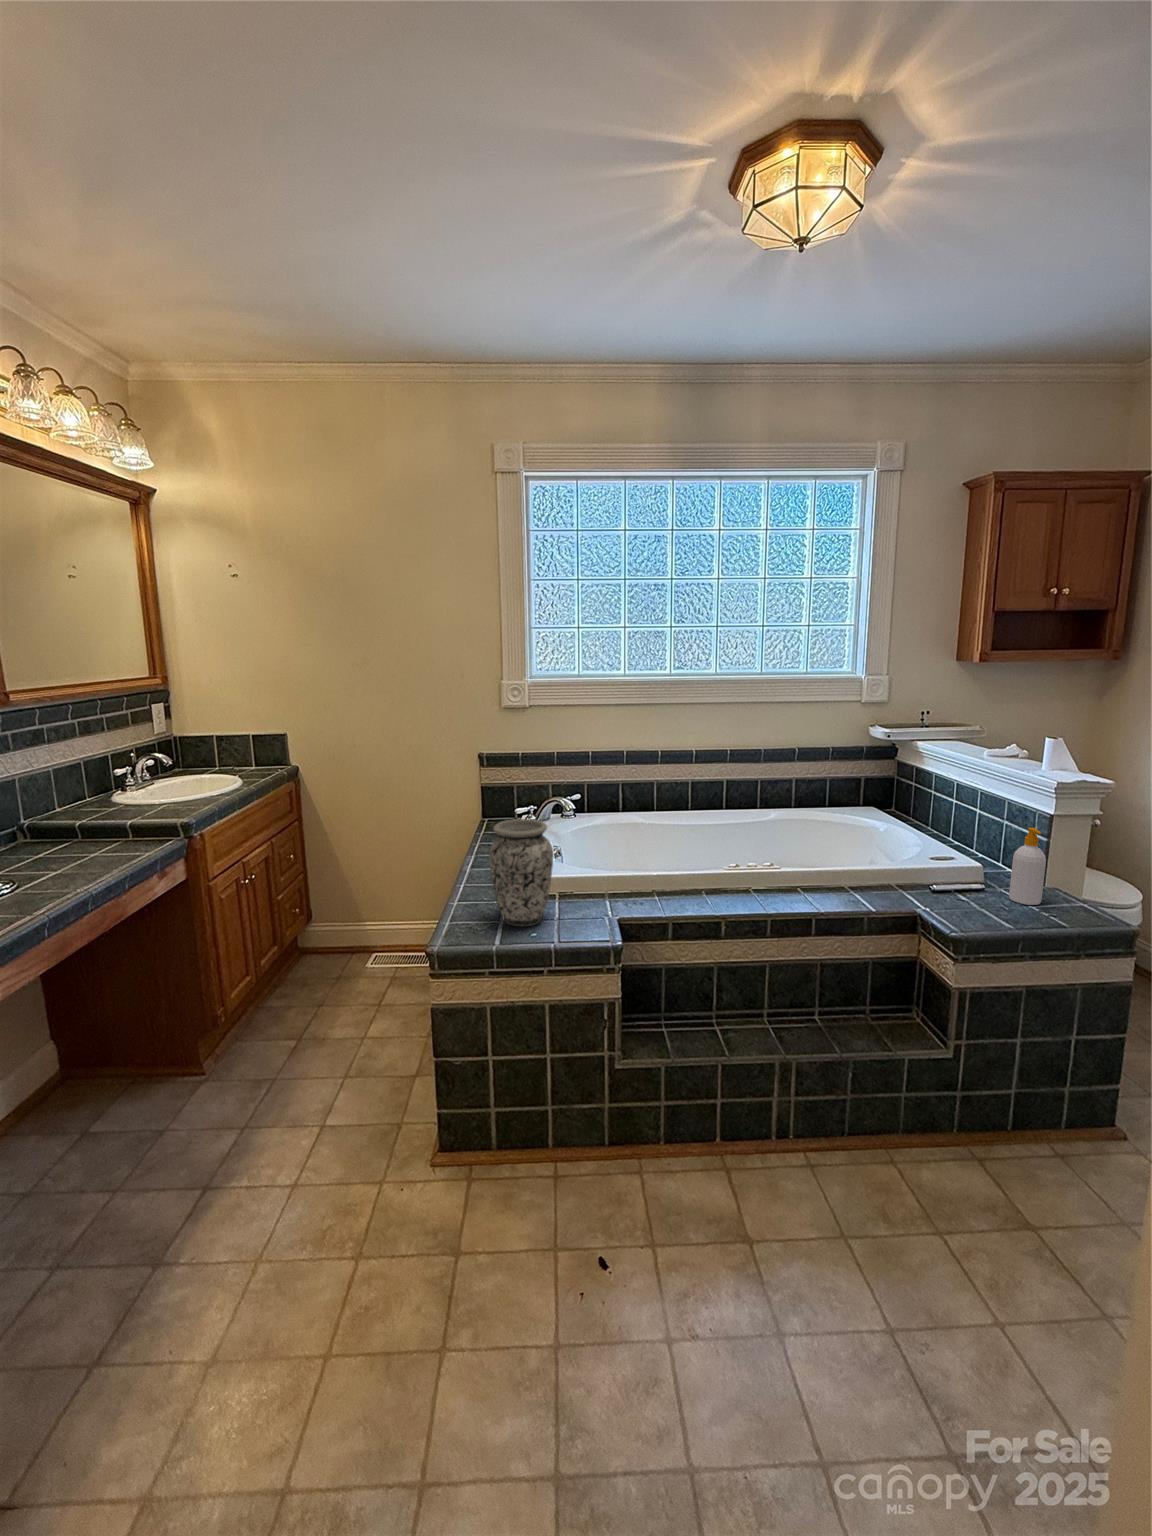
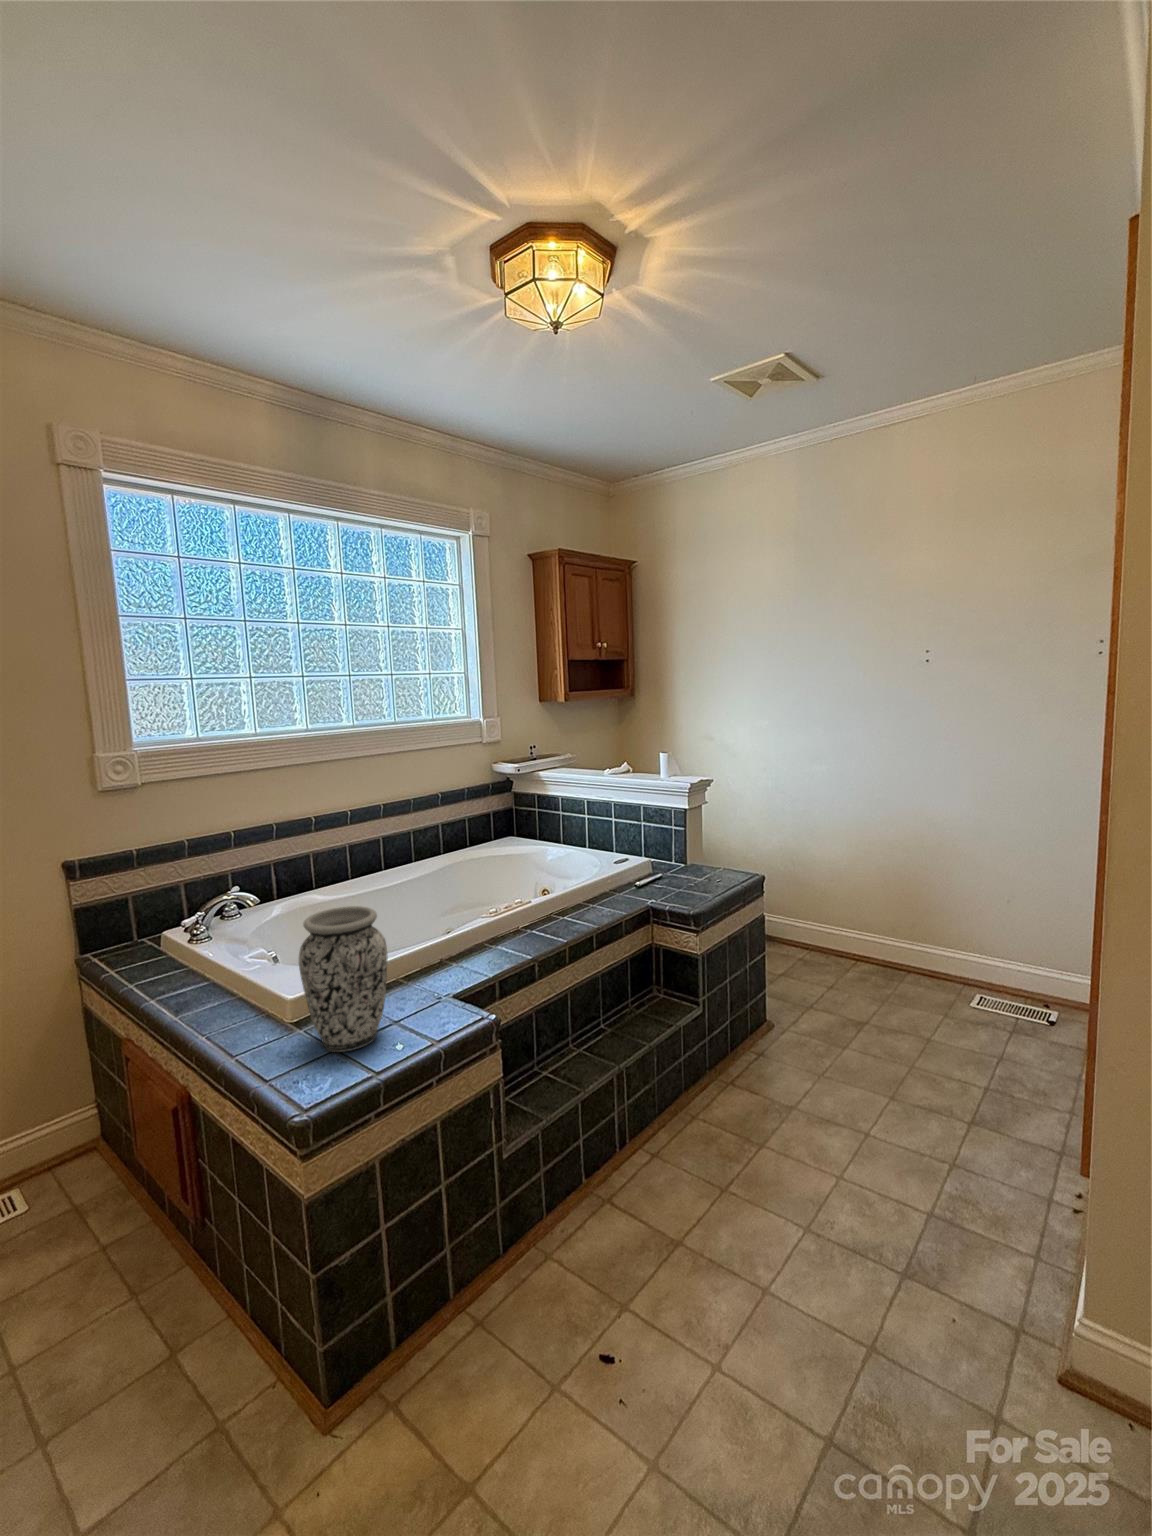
soap bottle: present [1009,828,1046,905] -> none [671,820,693,879]

